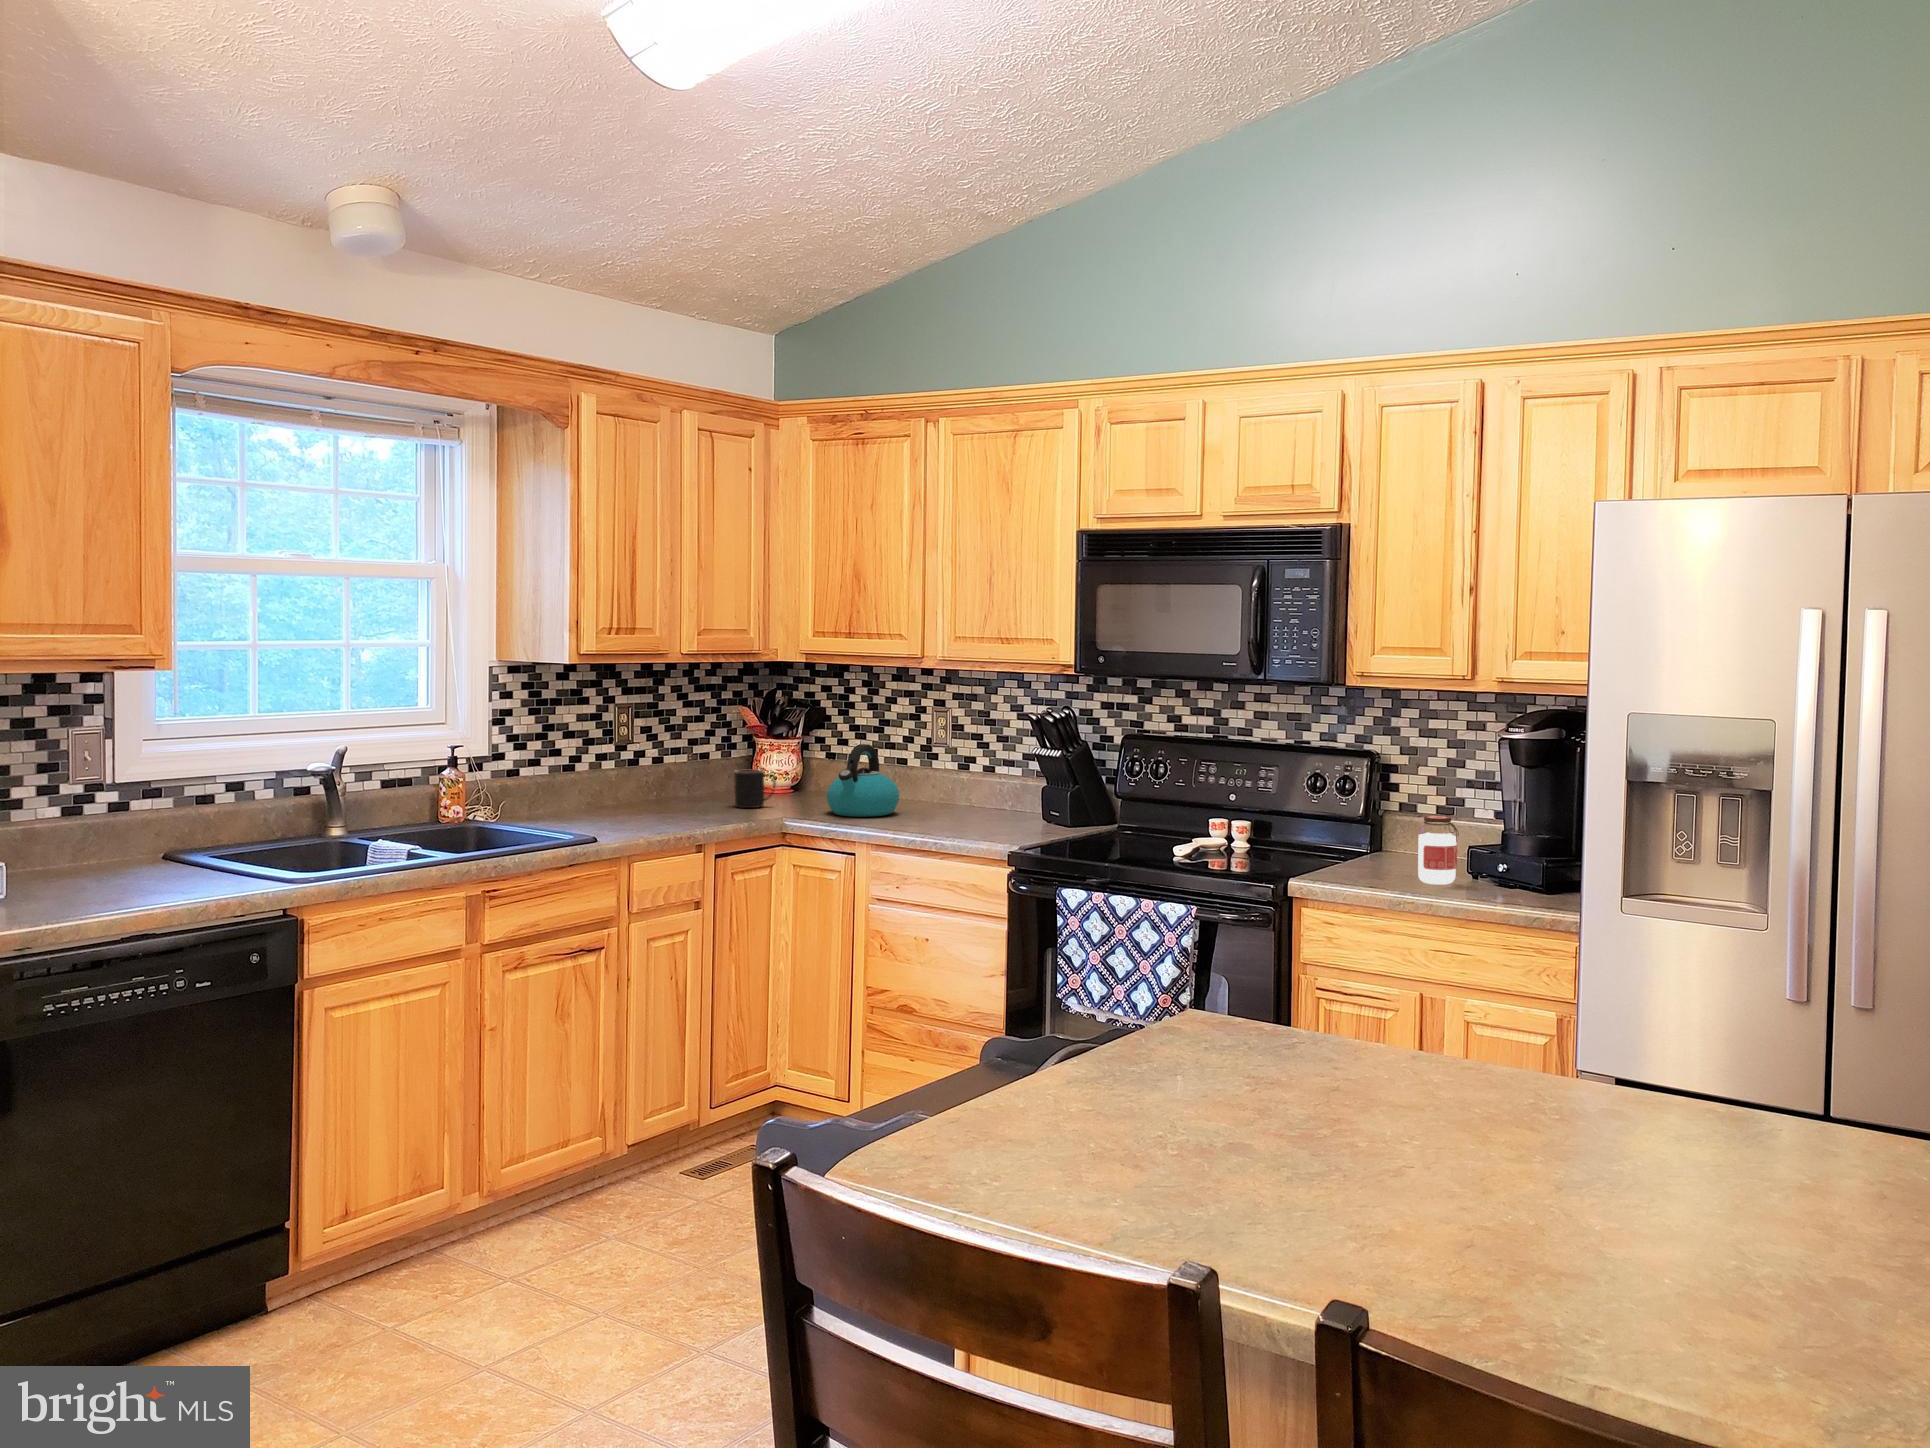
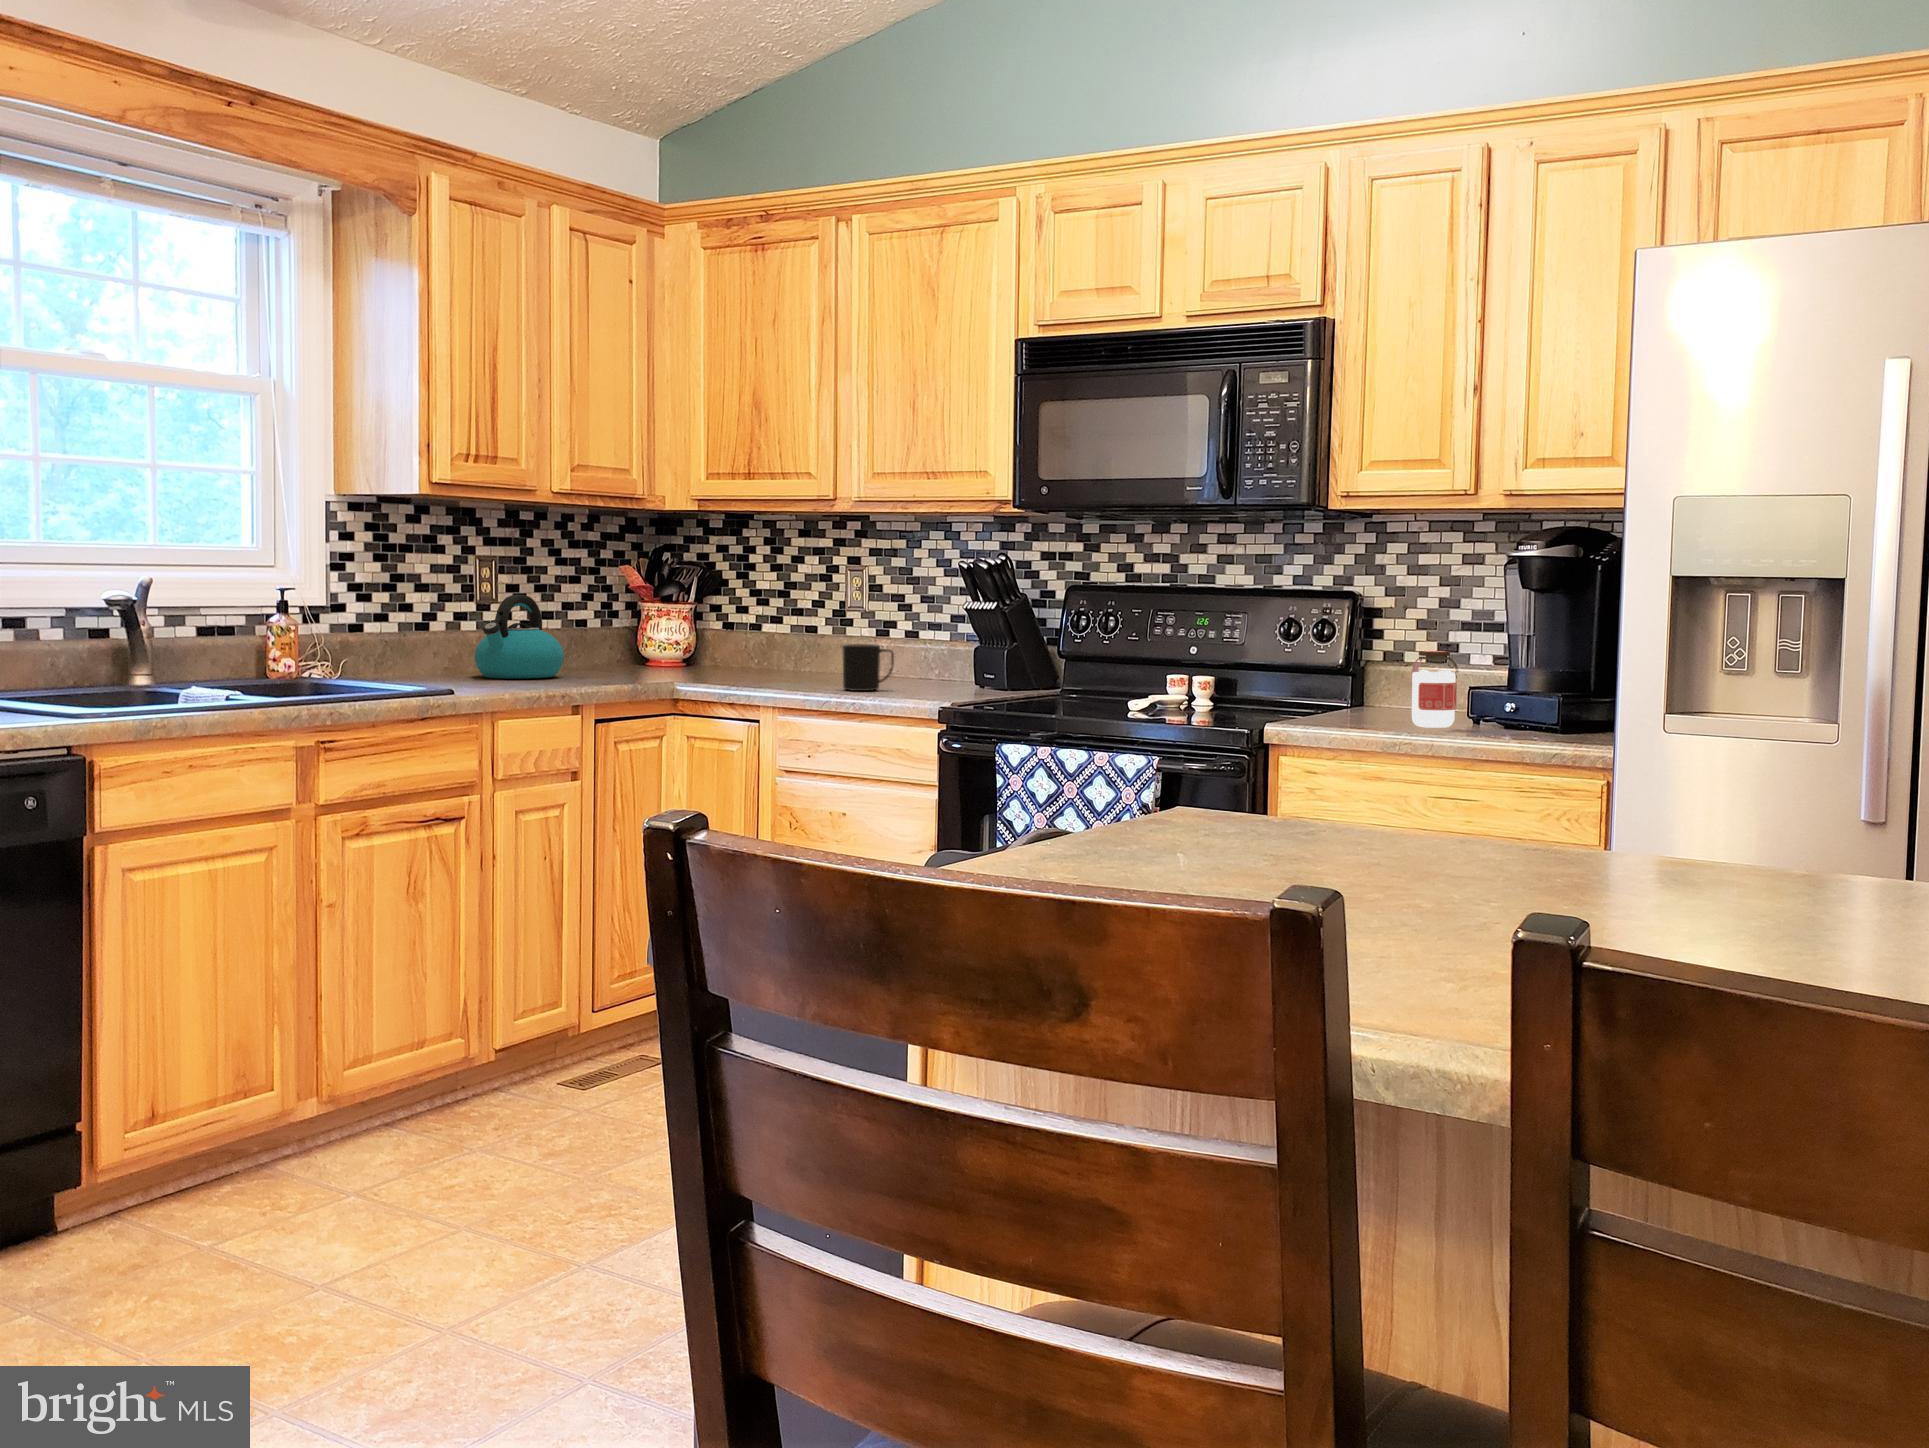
kettle: present [827,744,899,817] -> present [474,595,564,679]
mug: present [734,770,776,808] -> present [842,644,894,691]

